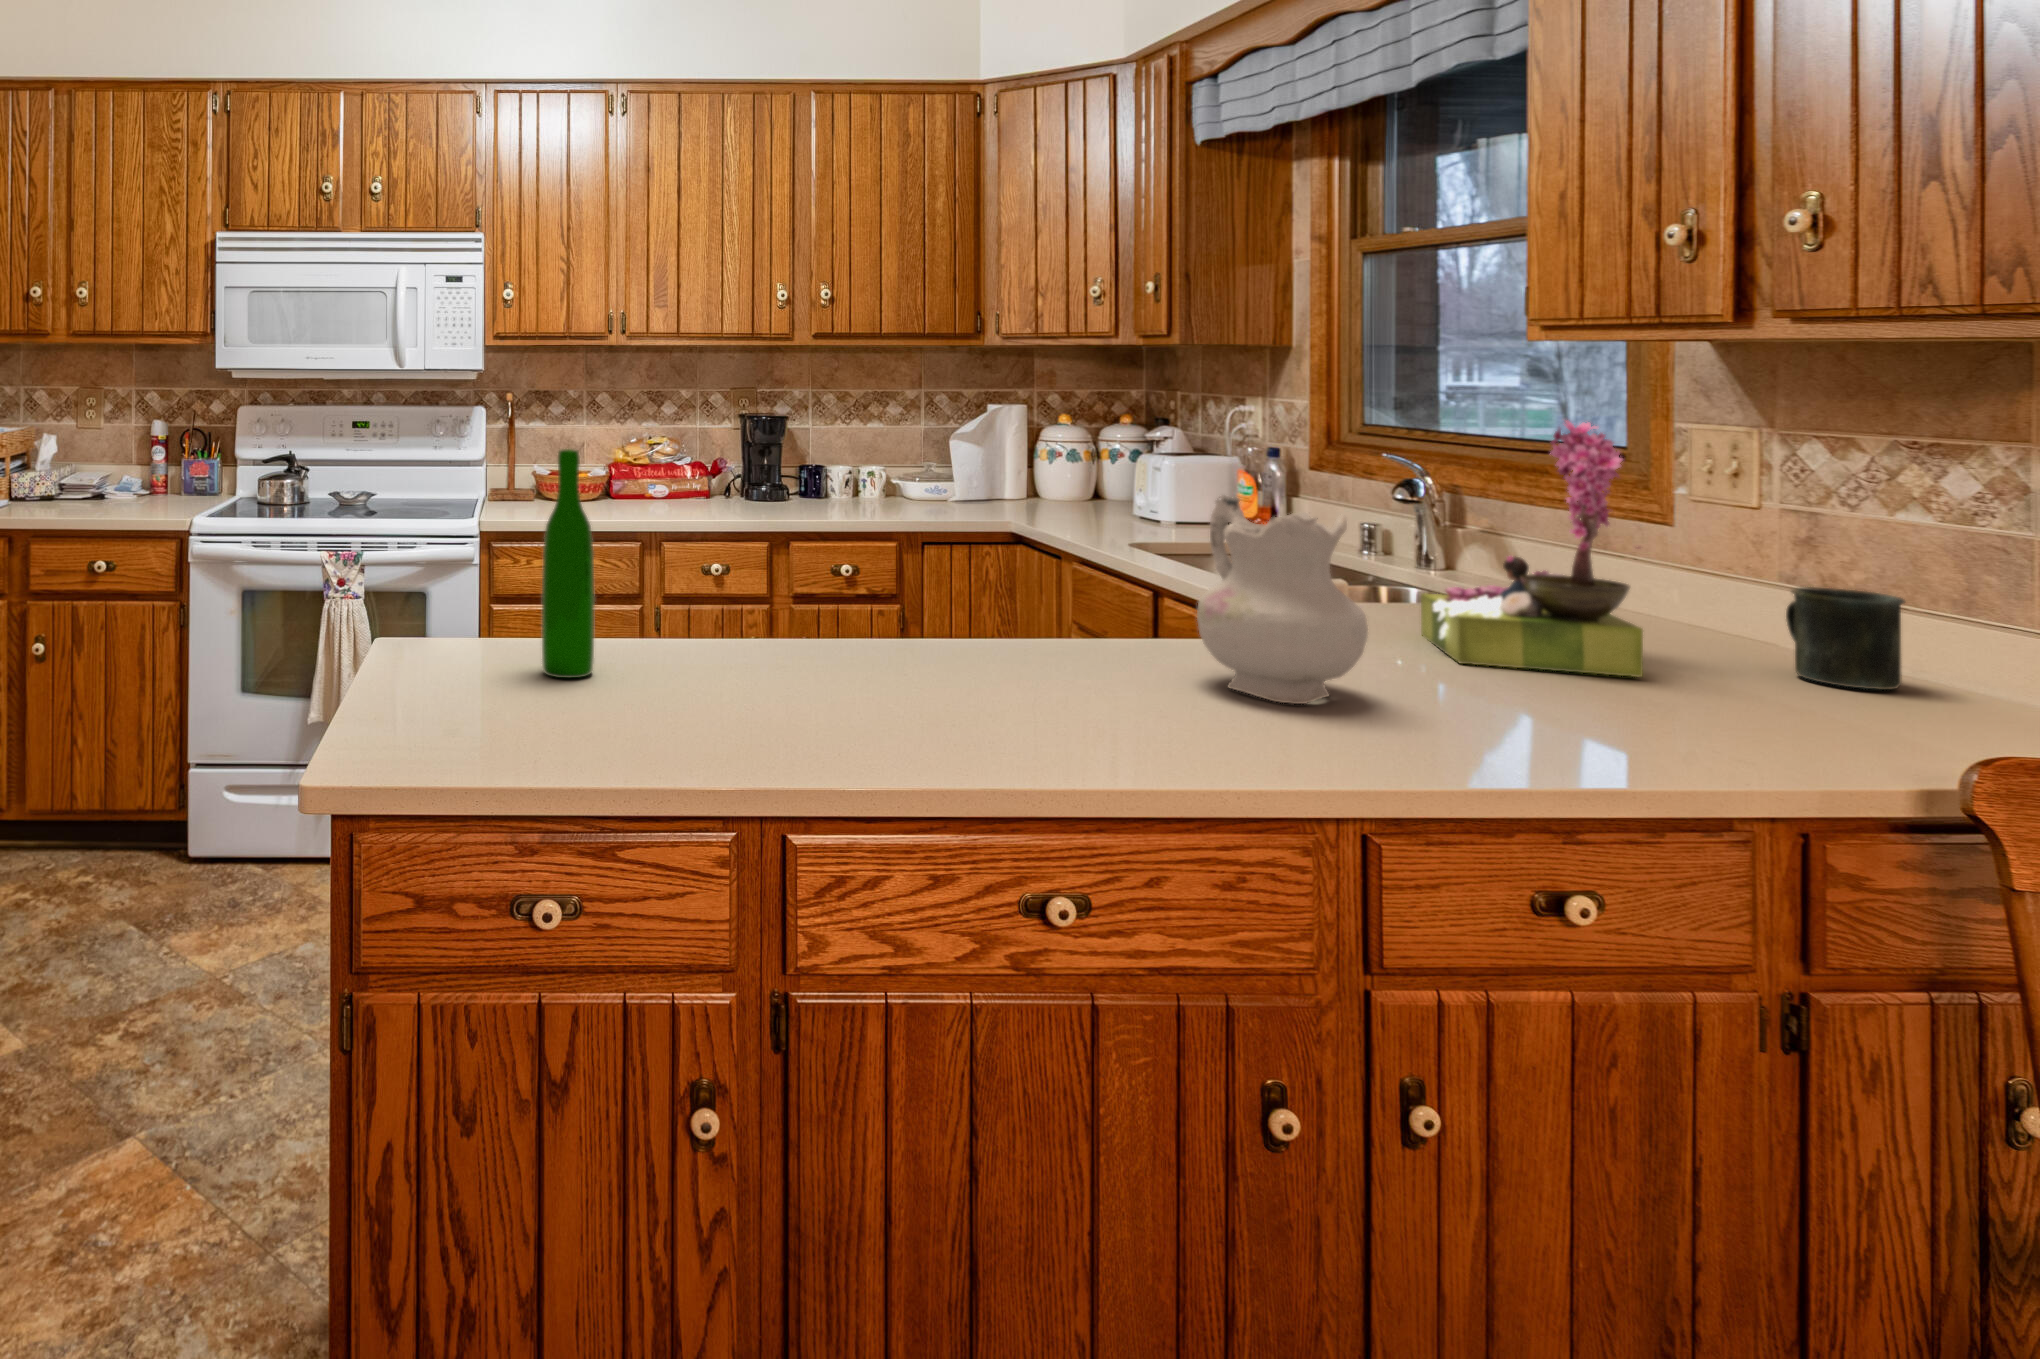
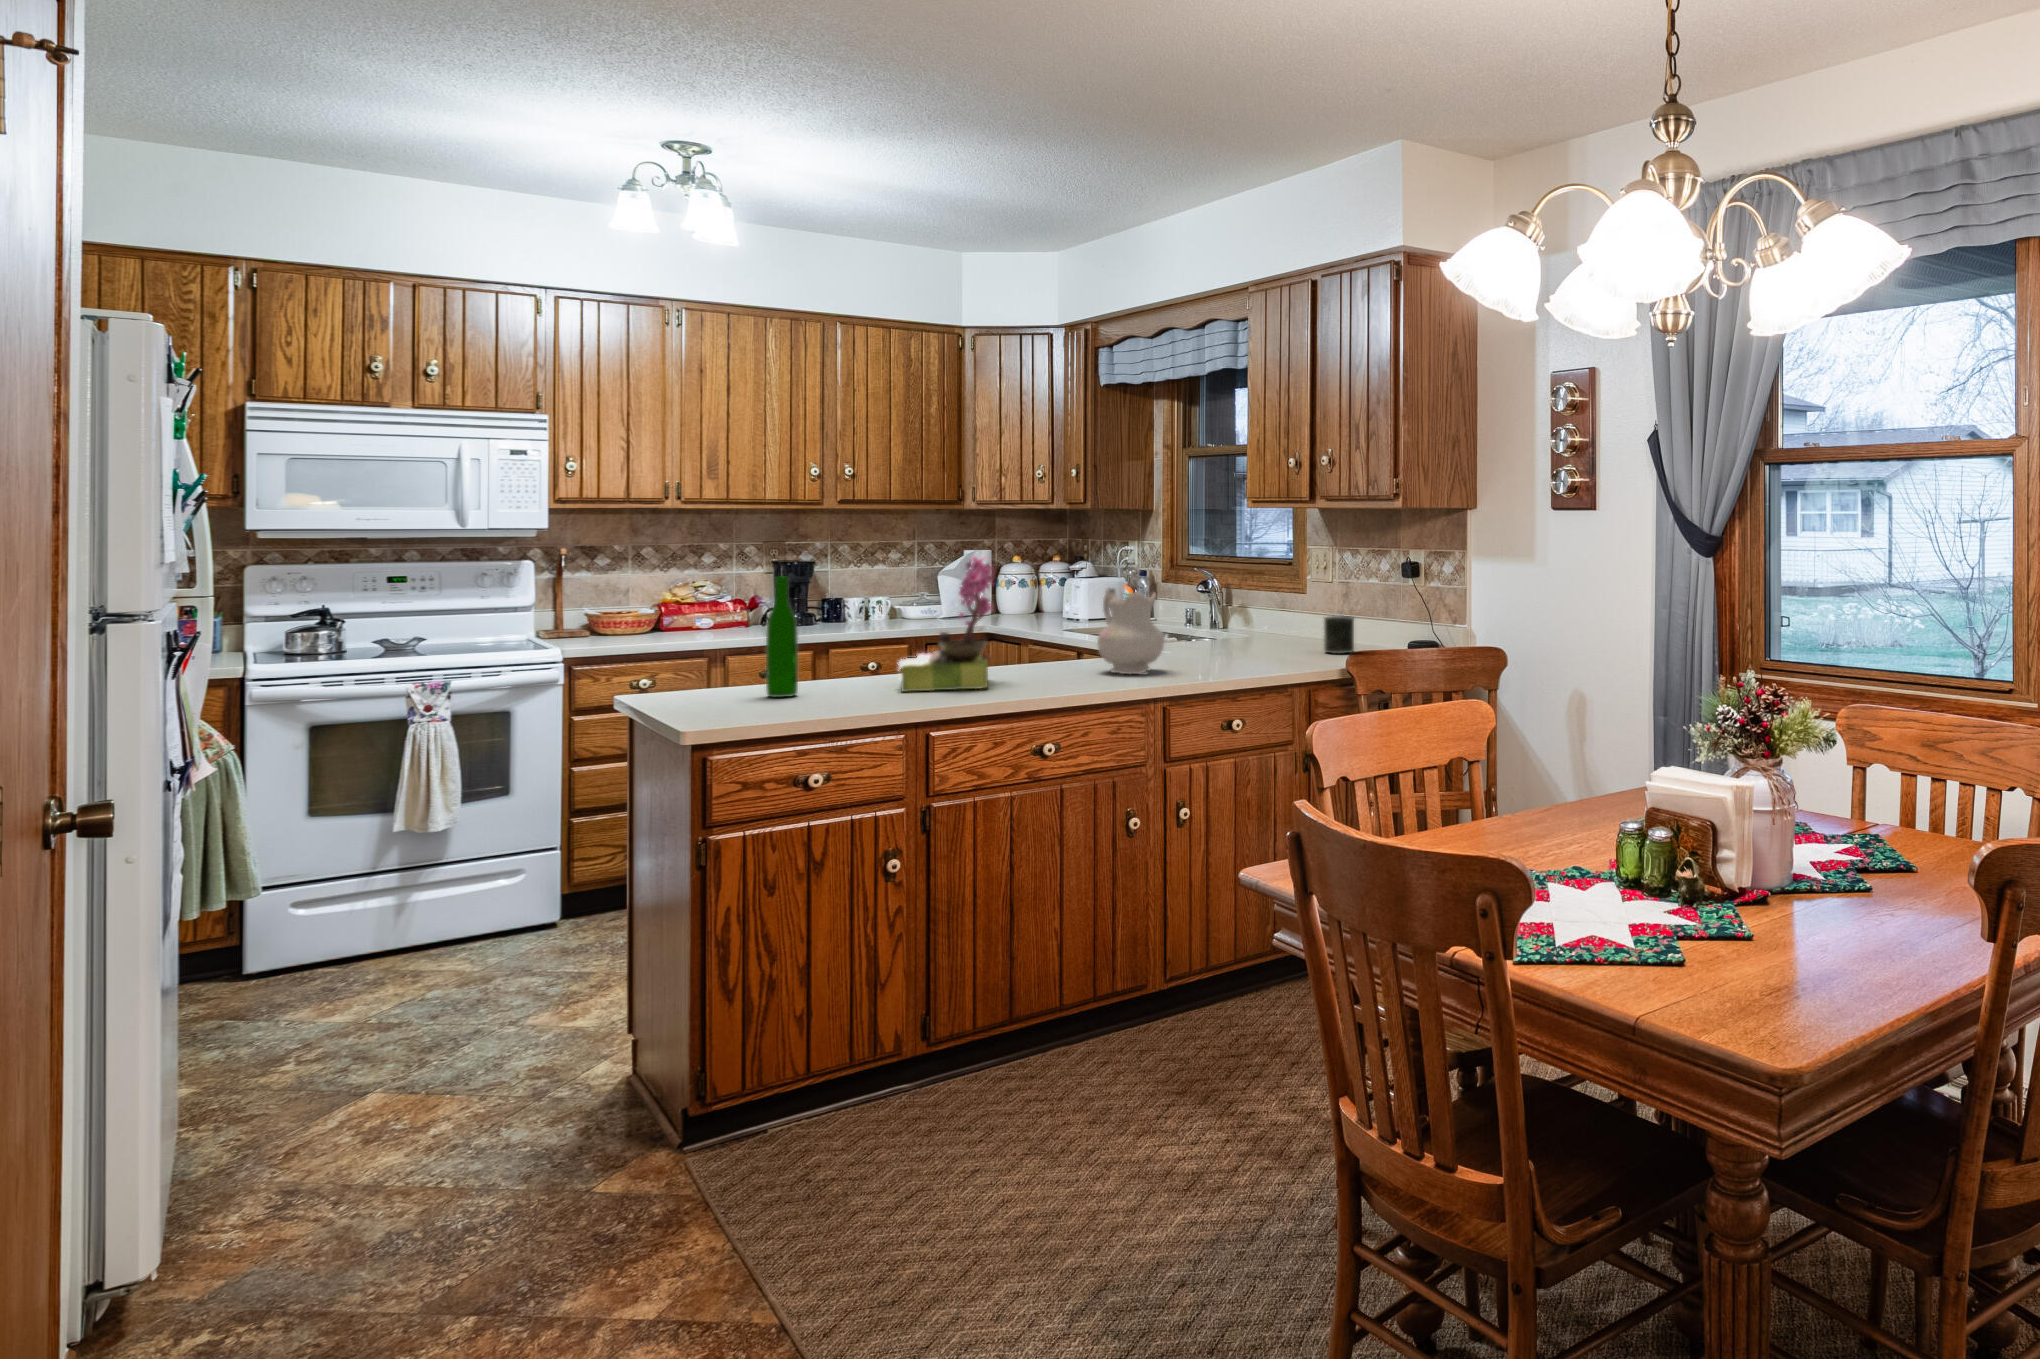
flower arrangement: present [1421,421,1643,677] -> present [898,557,994,692]

